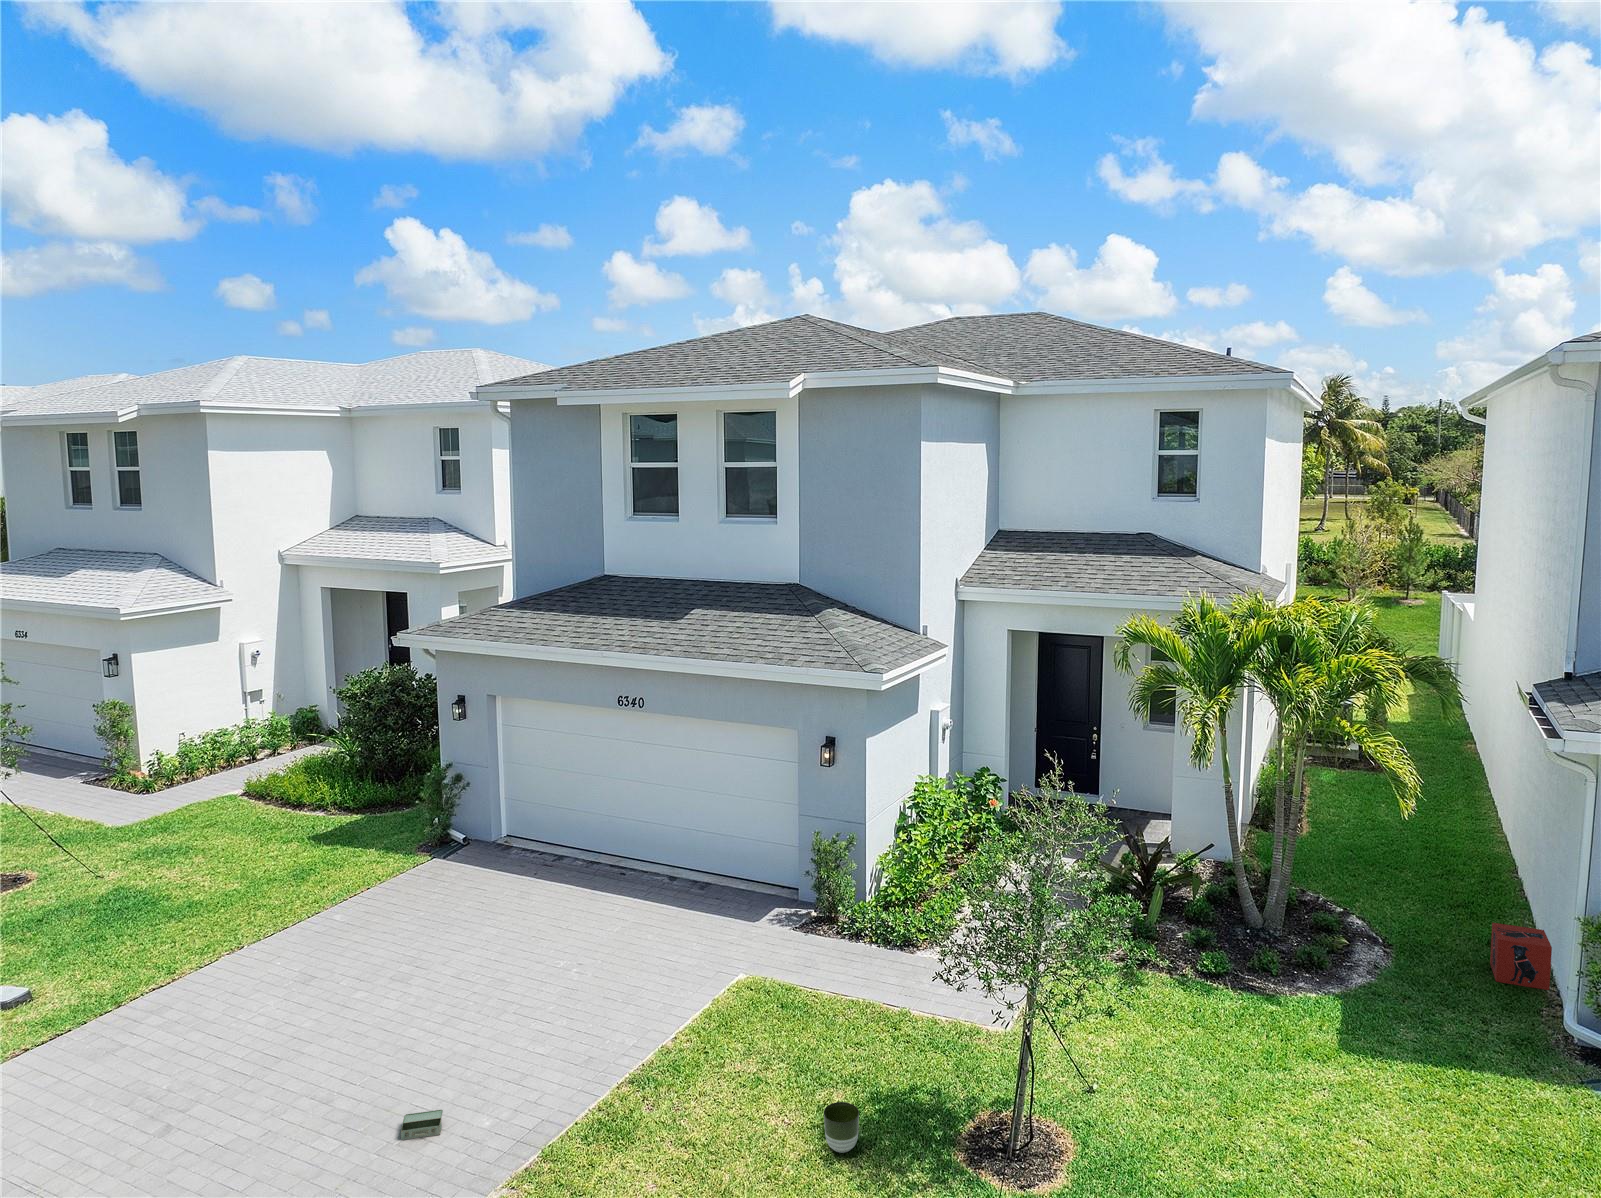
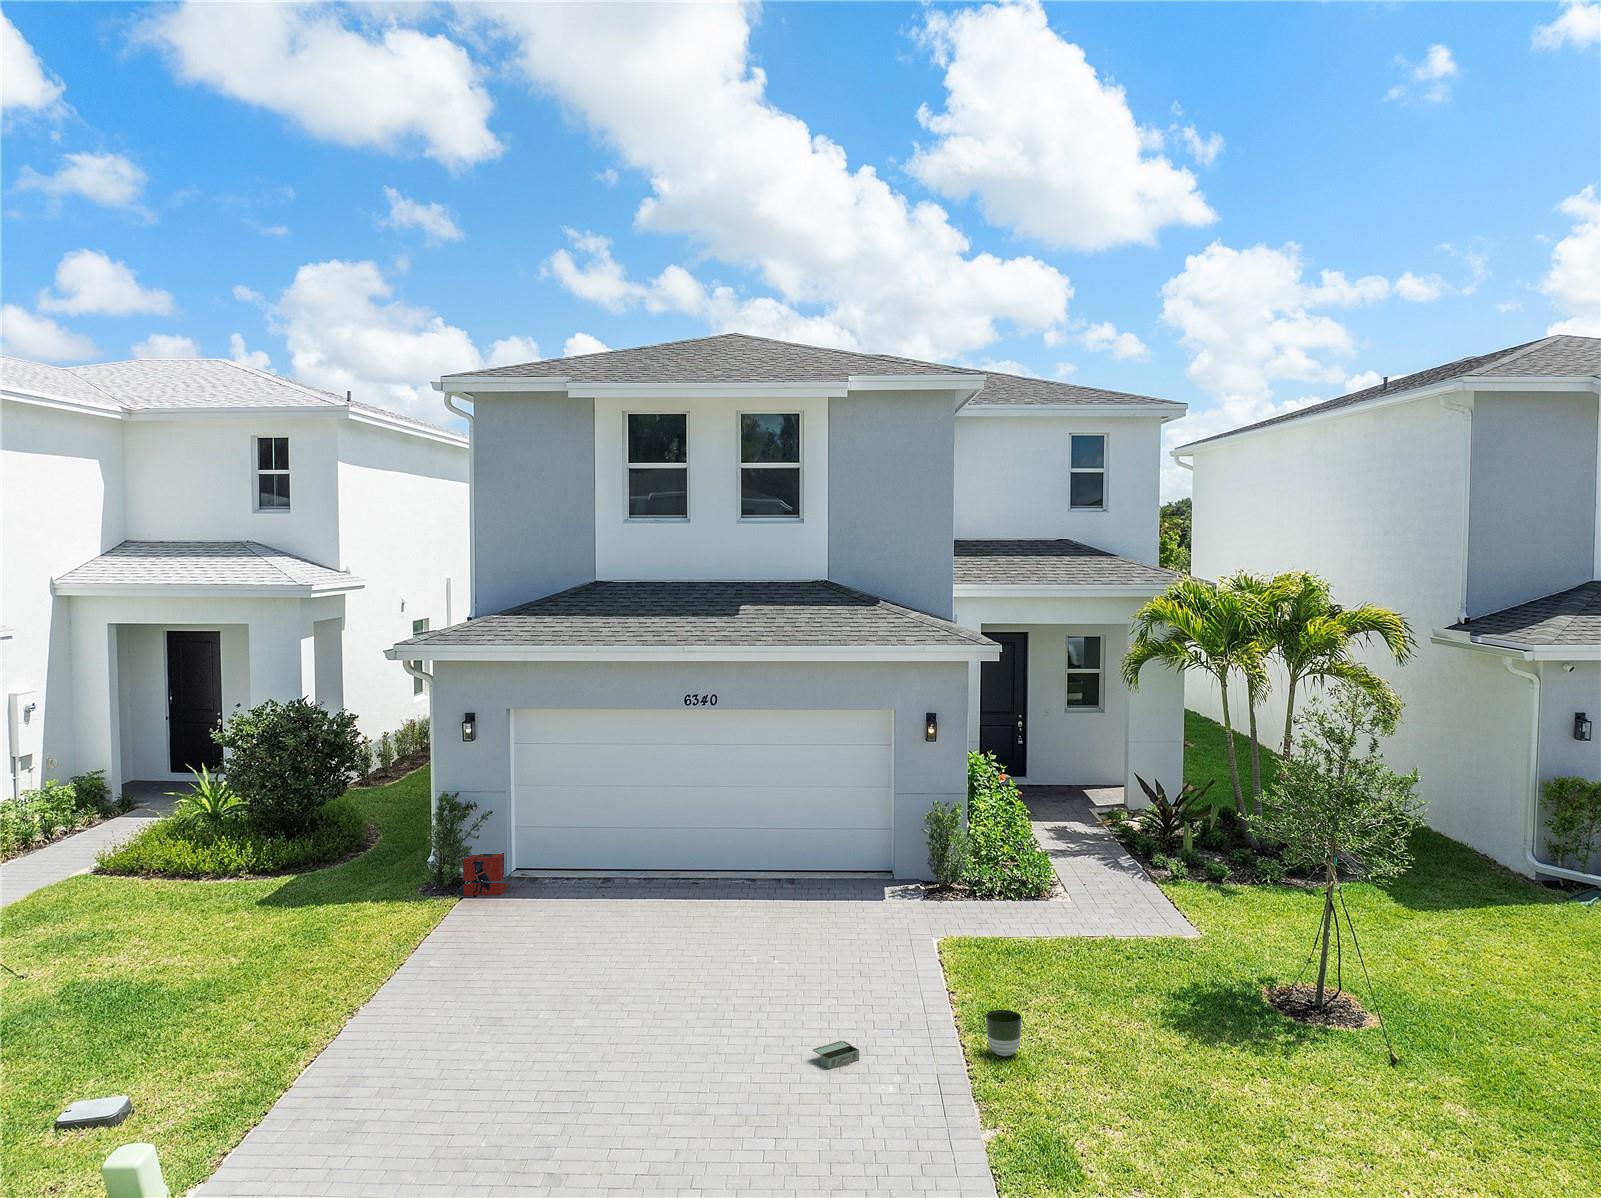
storage box: present [1490,923,1552,990] -> present [463,853,508,896]
planter: present [824,1102,859,1153] -> present [986,1010,1021,1056]

